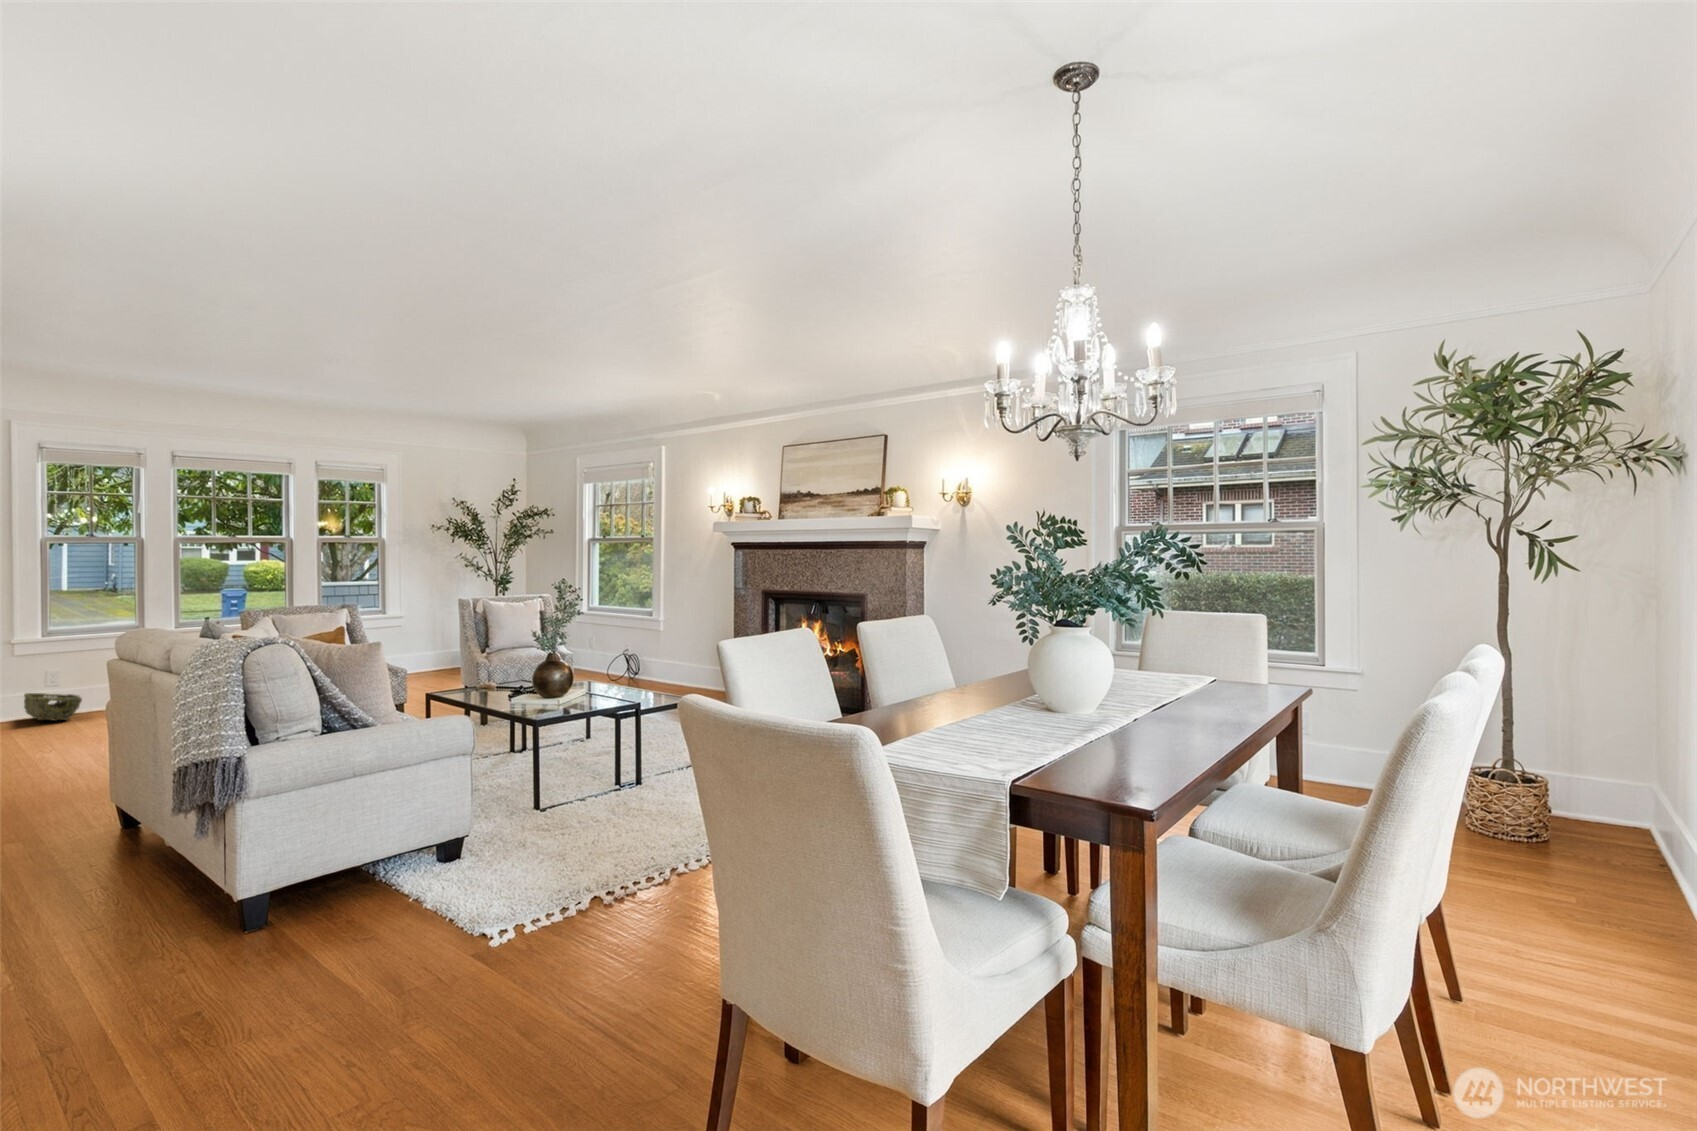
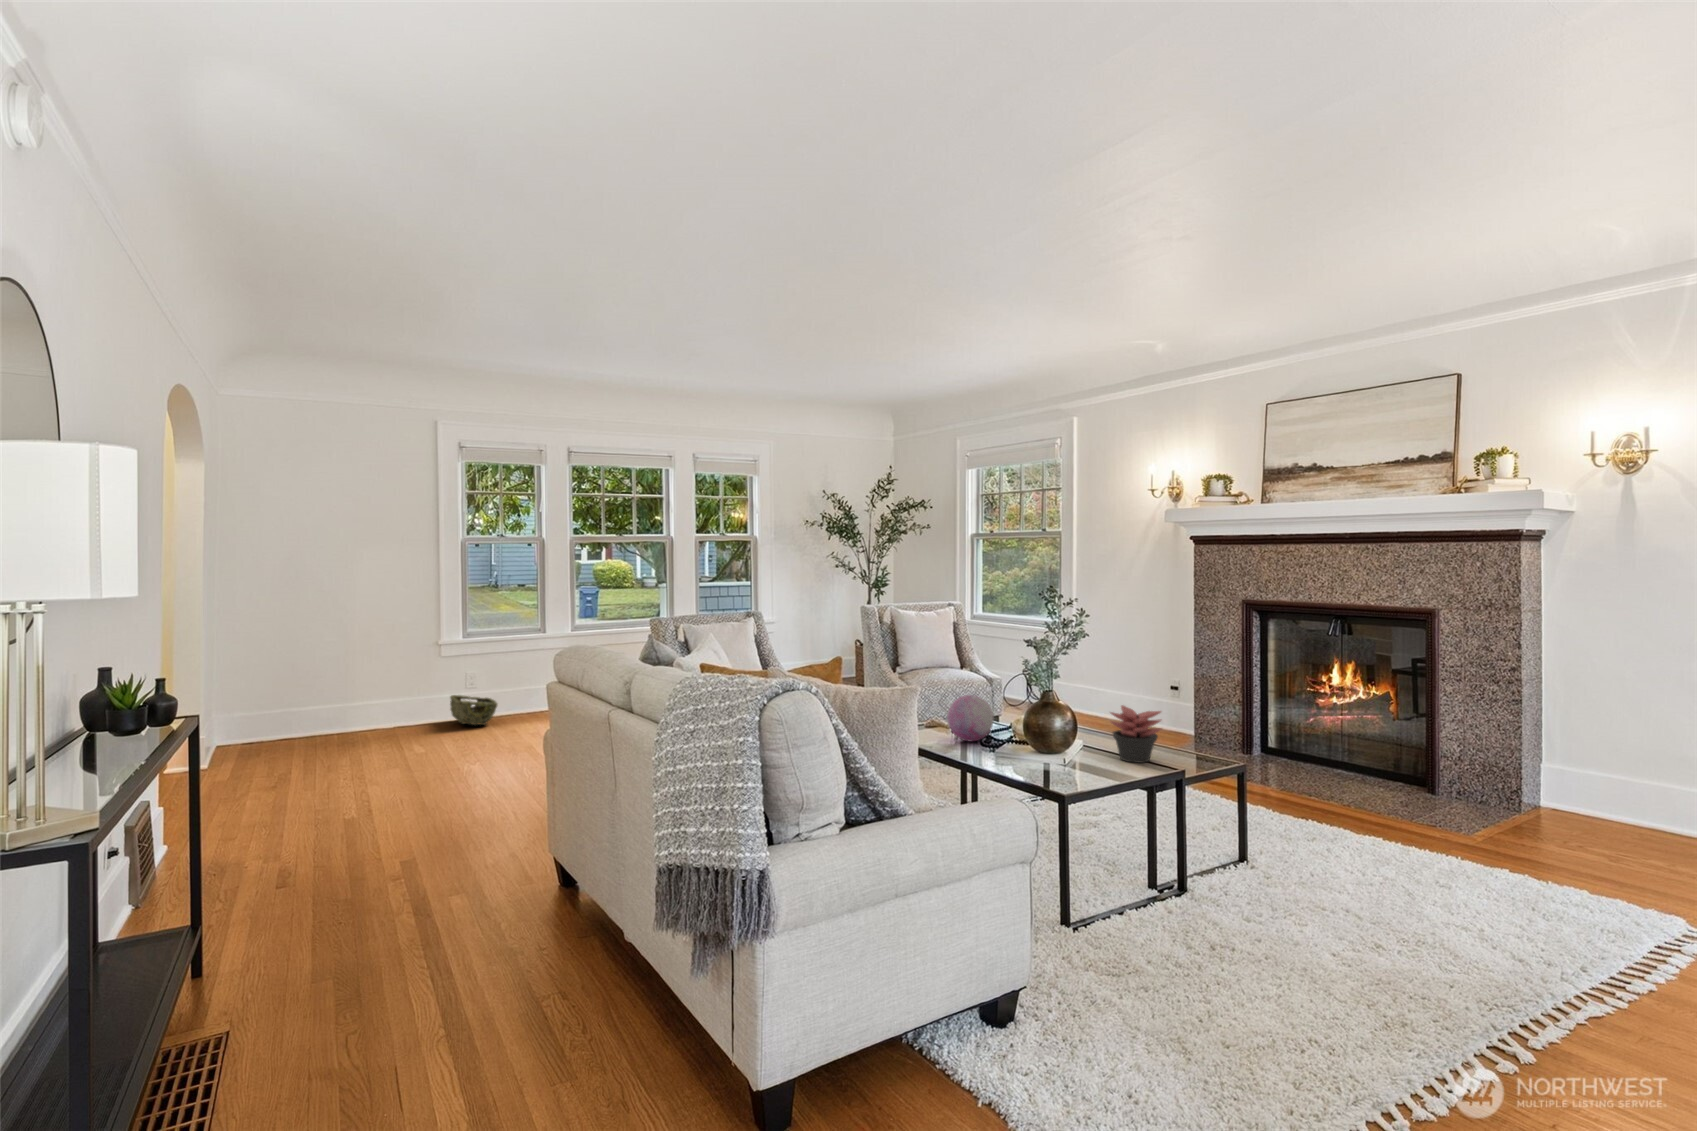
decorative orb: none [487,661,524,696] -> present [947,695,994,741]
succulent plant: none [600,663,635,701] -> present [1111,705,1161,763]

